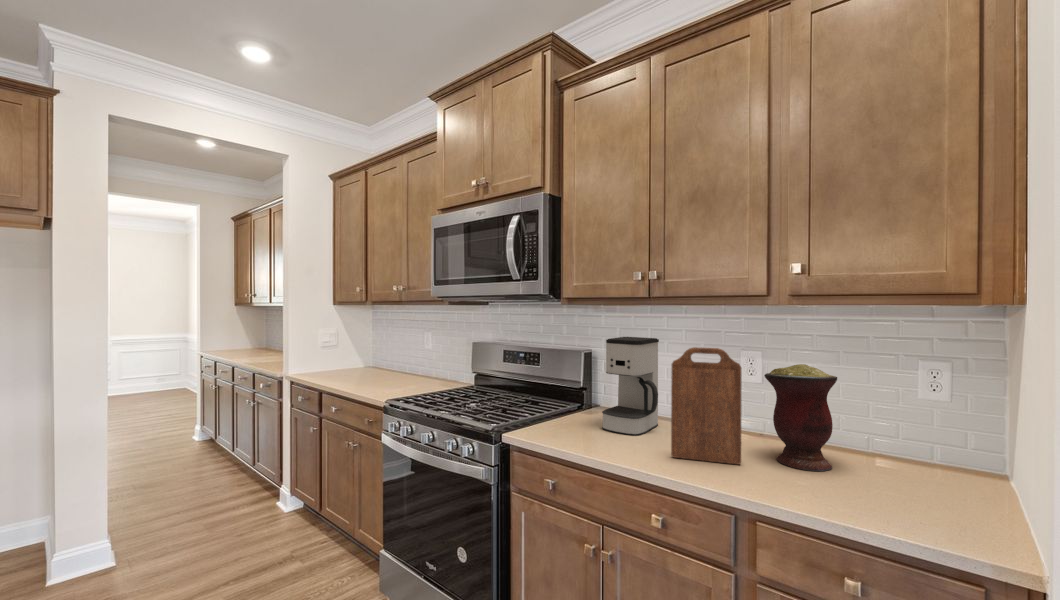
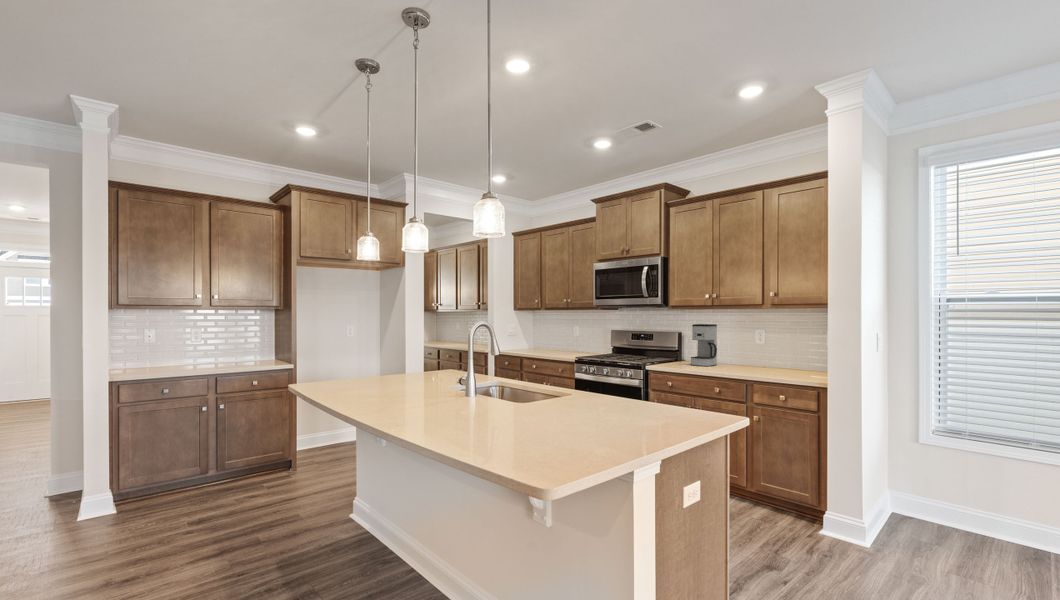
cutting board: present [671,347,742,464] -> none [723,325,751,371]
vase: present [764,364,837,471] -> none [762,332,790,373]

